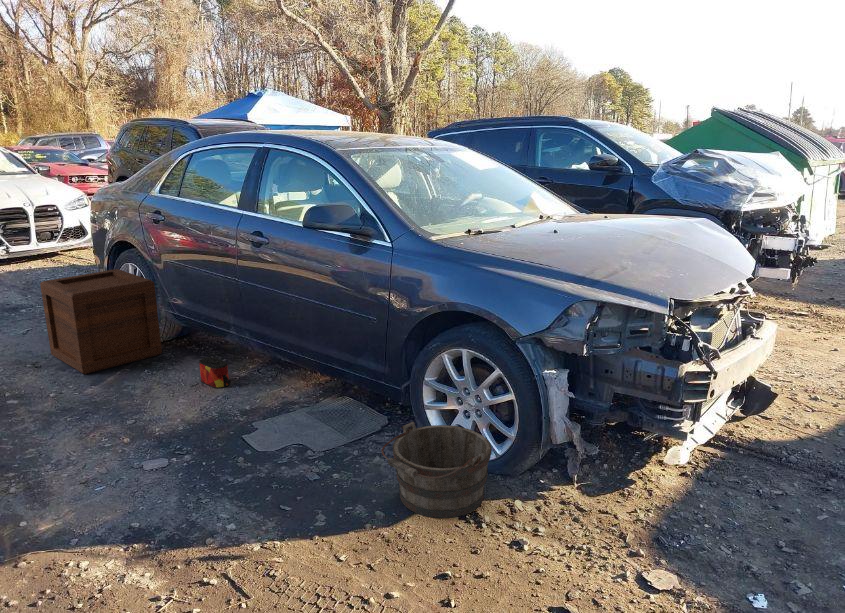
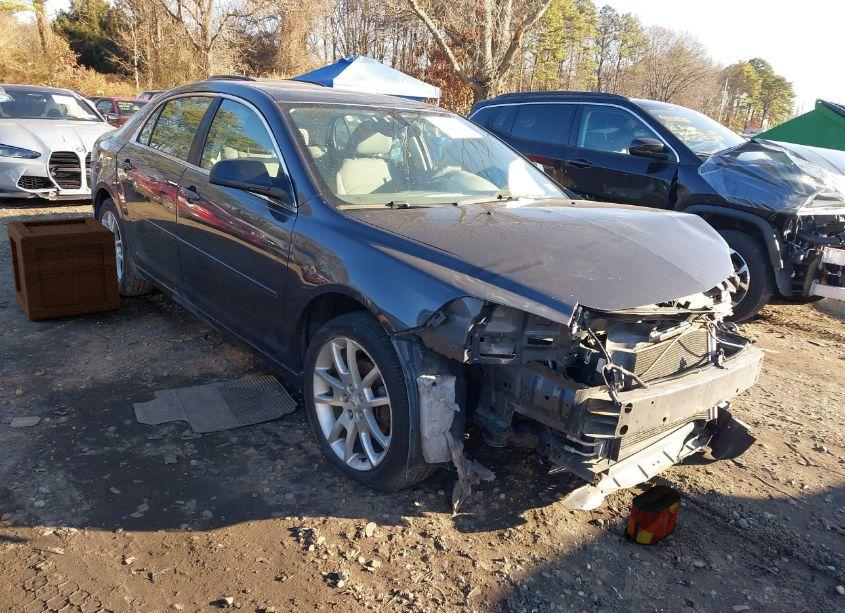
bag: present [199,357,231,388] -> present [624,485,681,545]
bucket: present [381,422,492,518] -> none [219,414,350,532]

